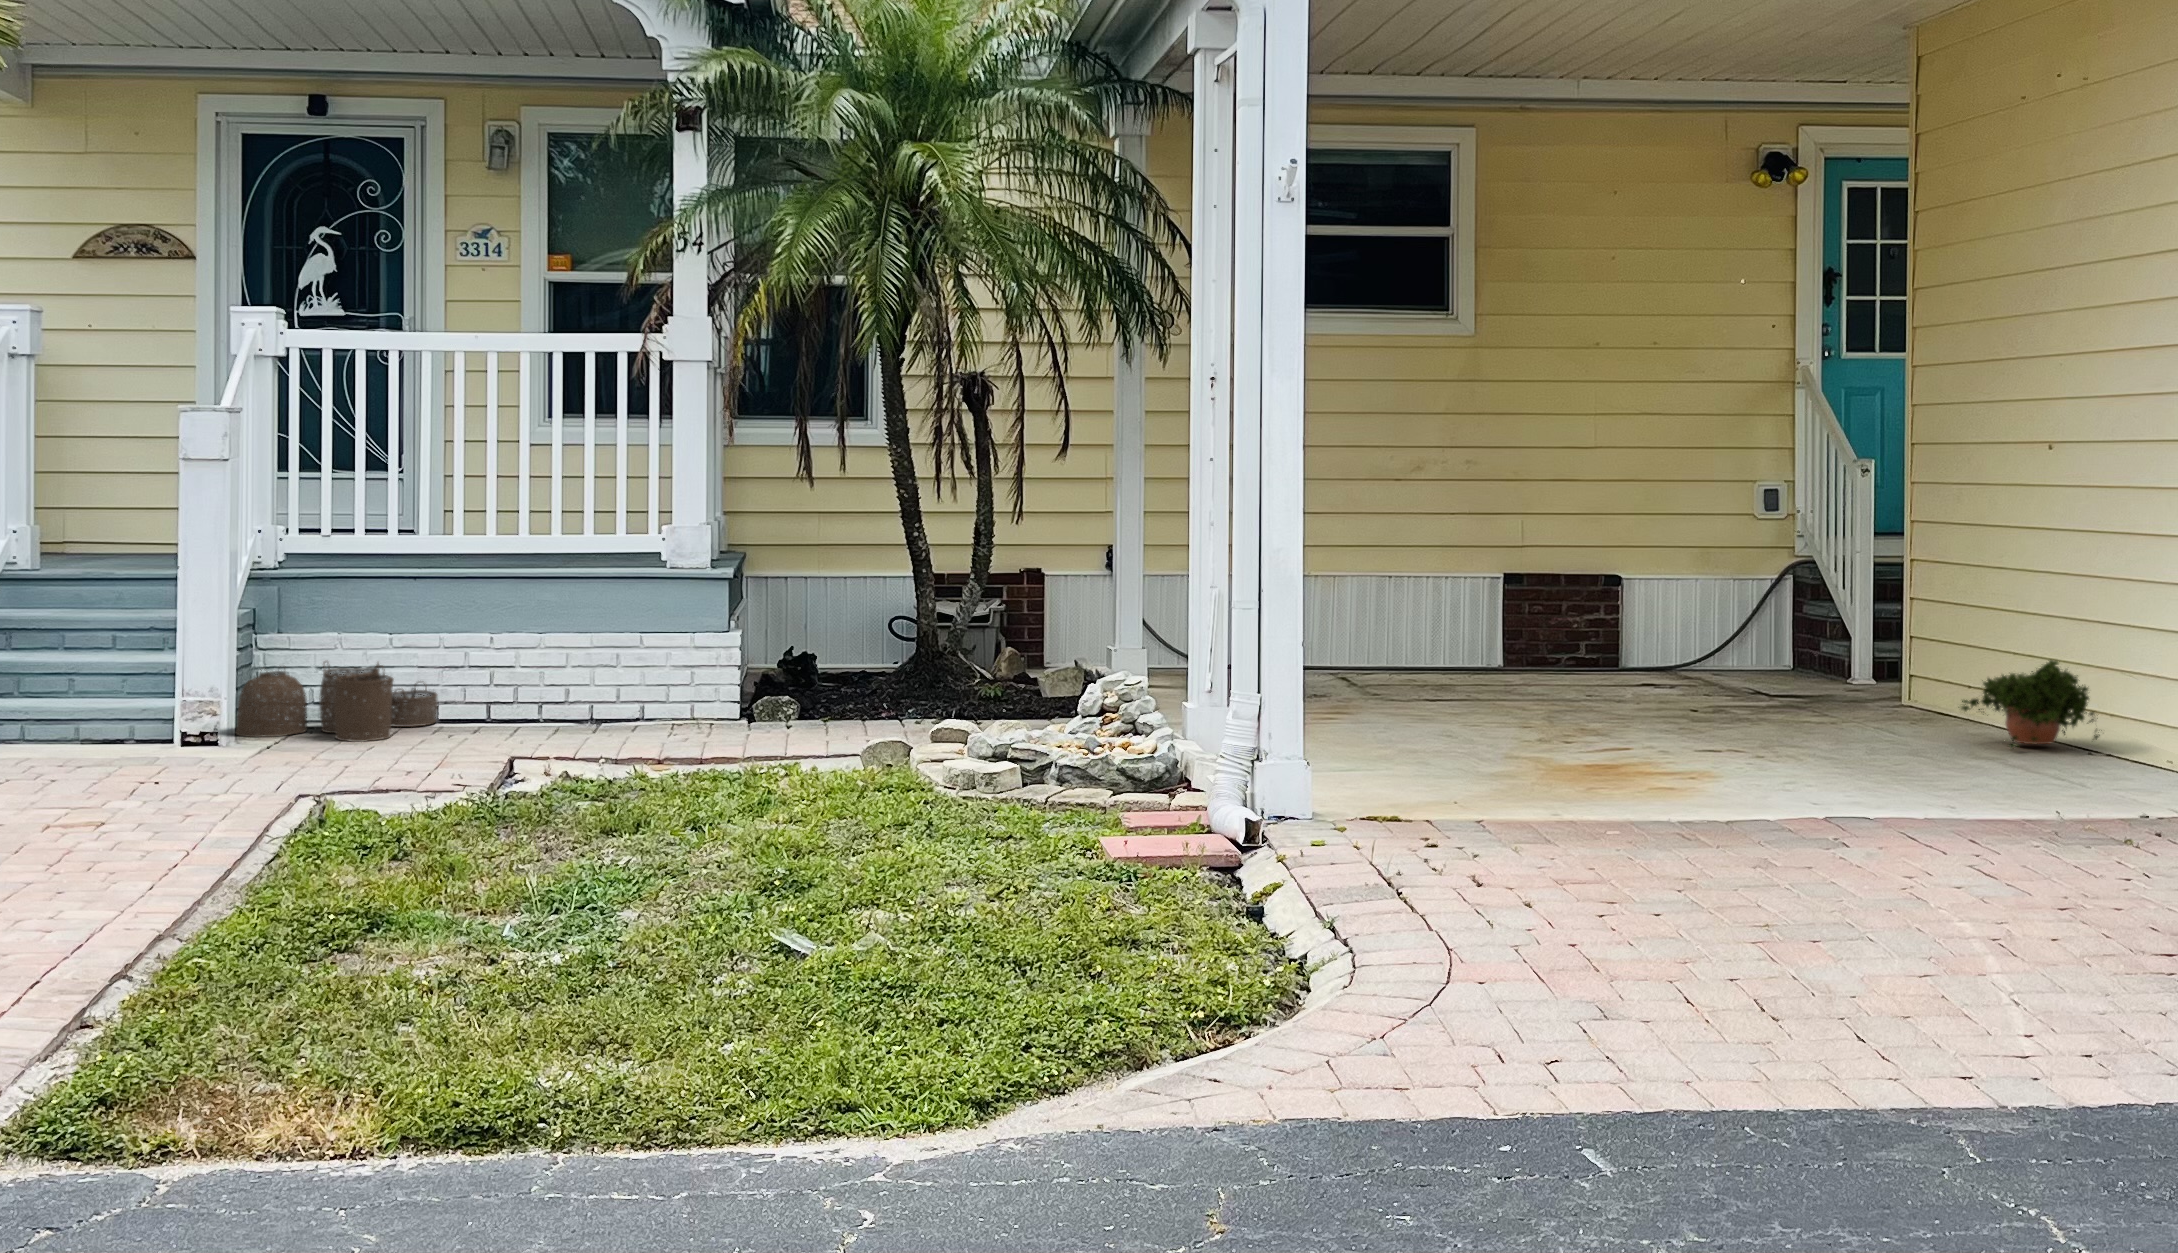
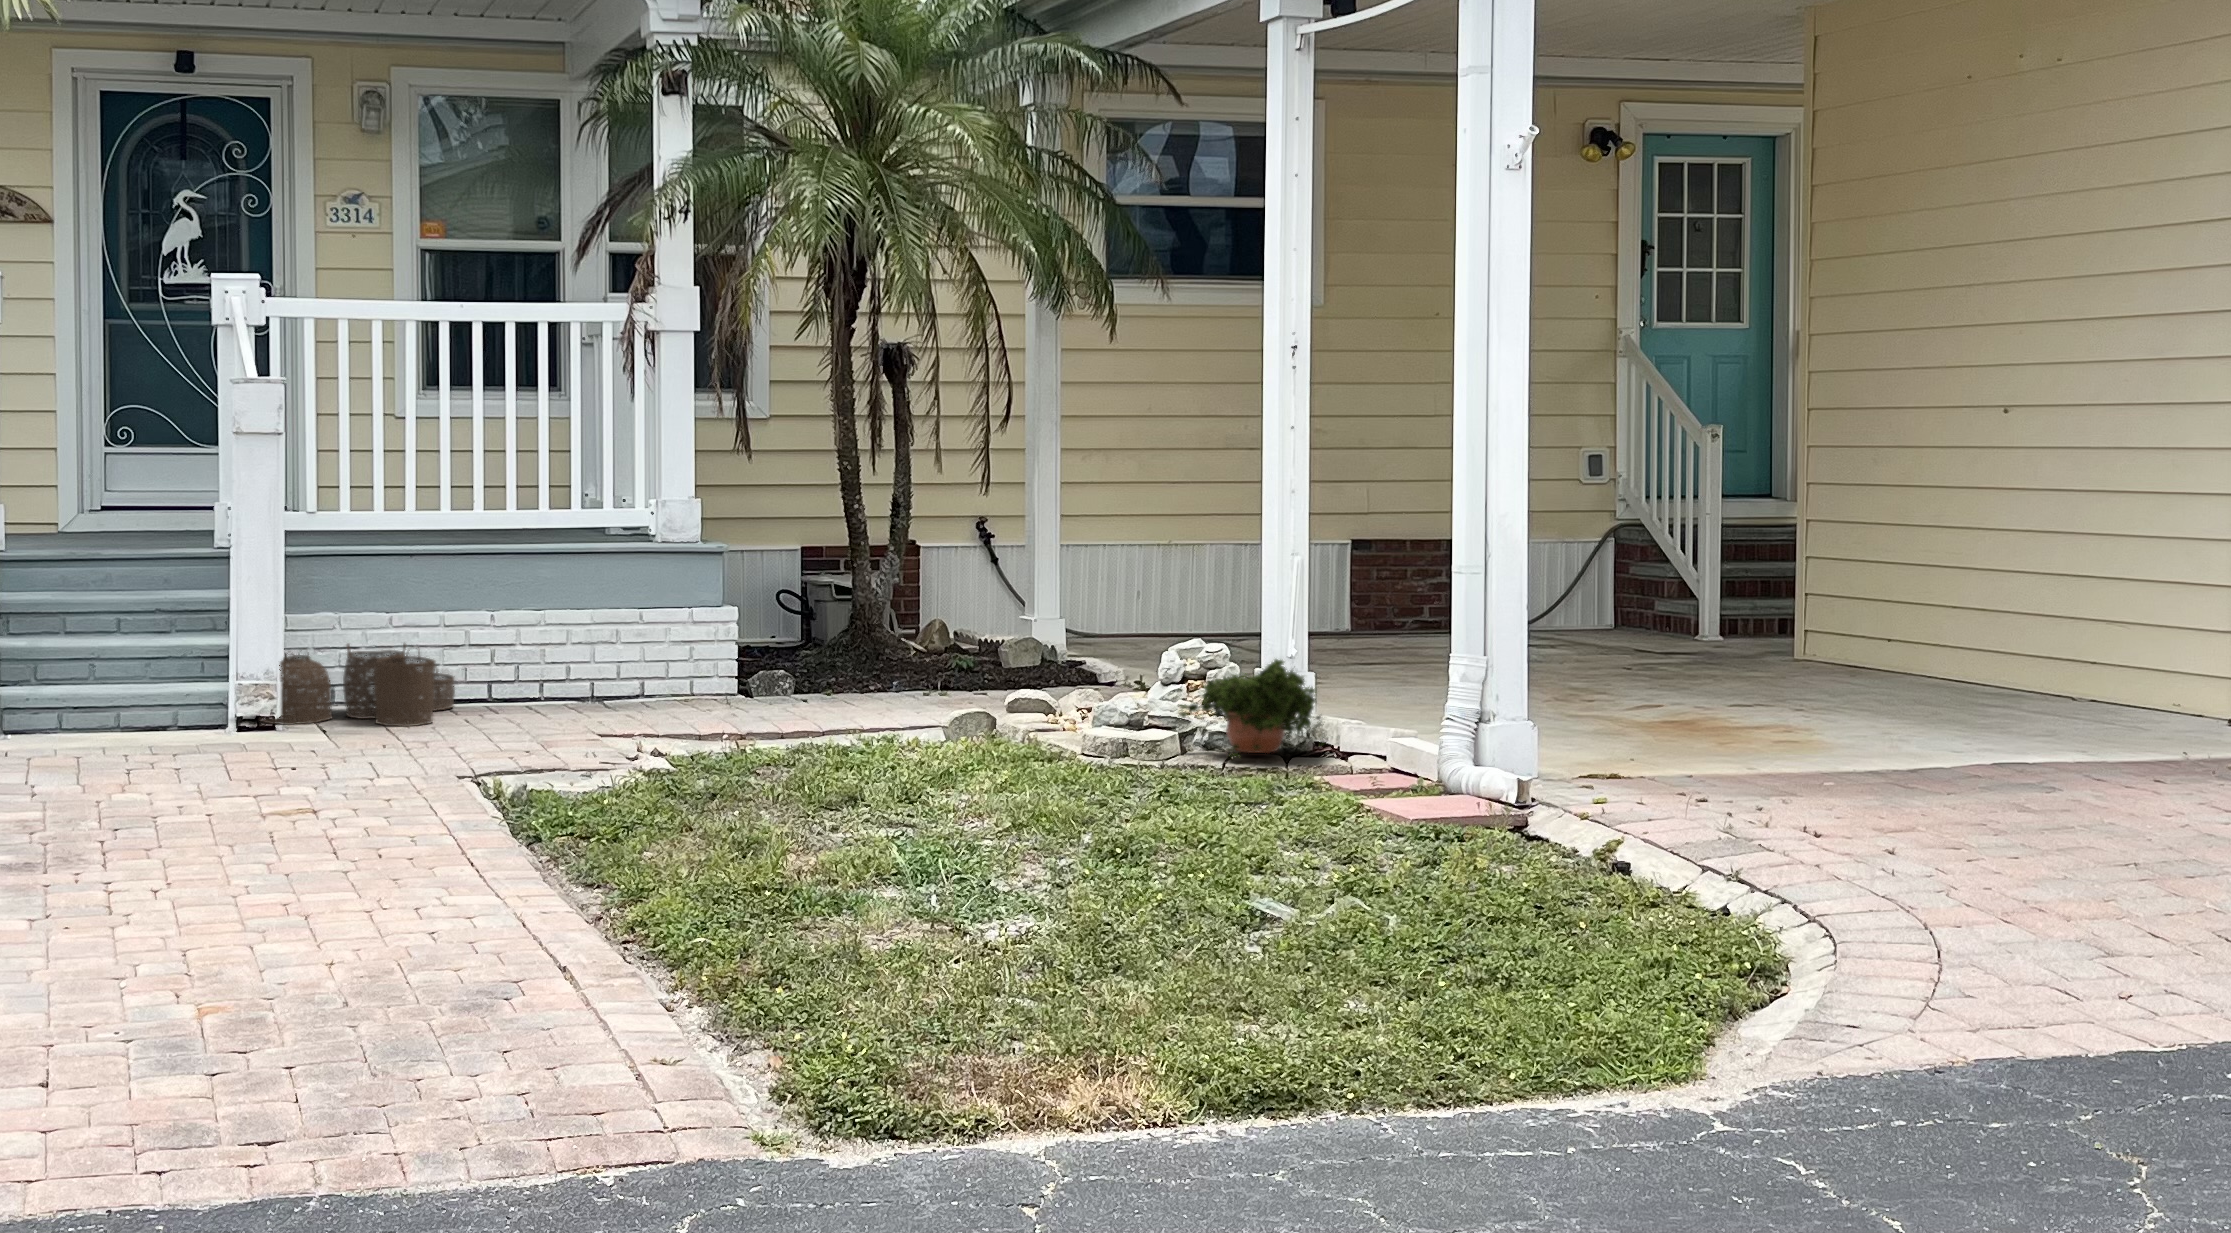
potted plant: present [1958,660,2102,749] -> present [1178,659,1325,759]

